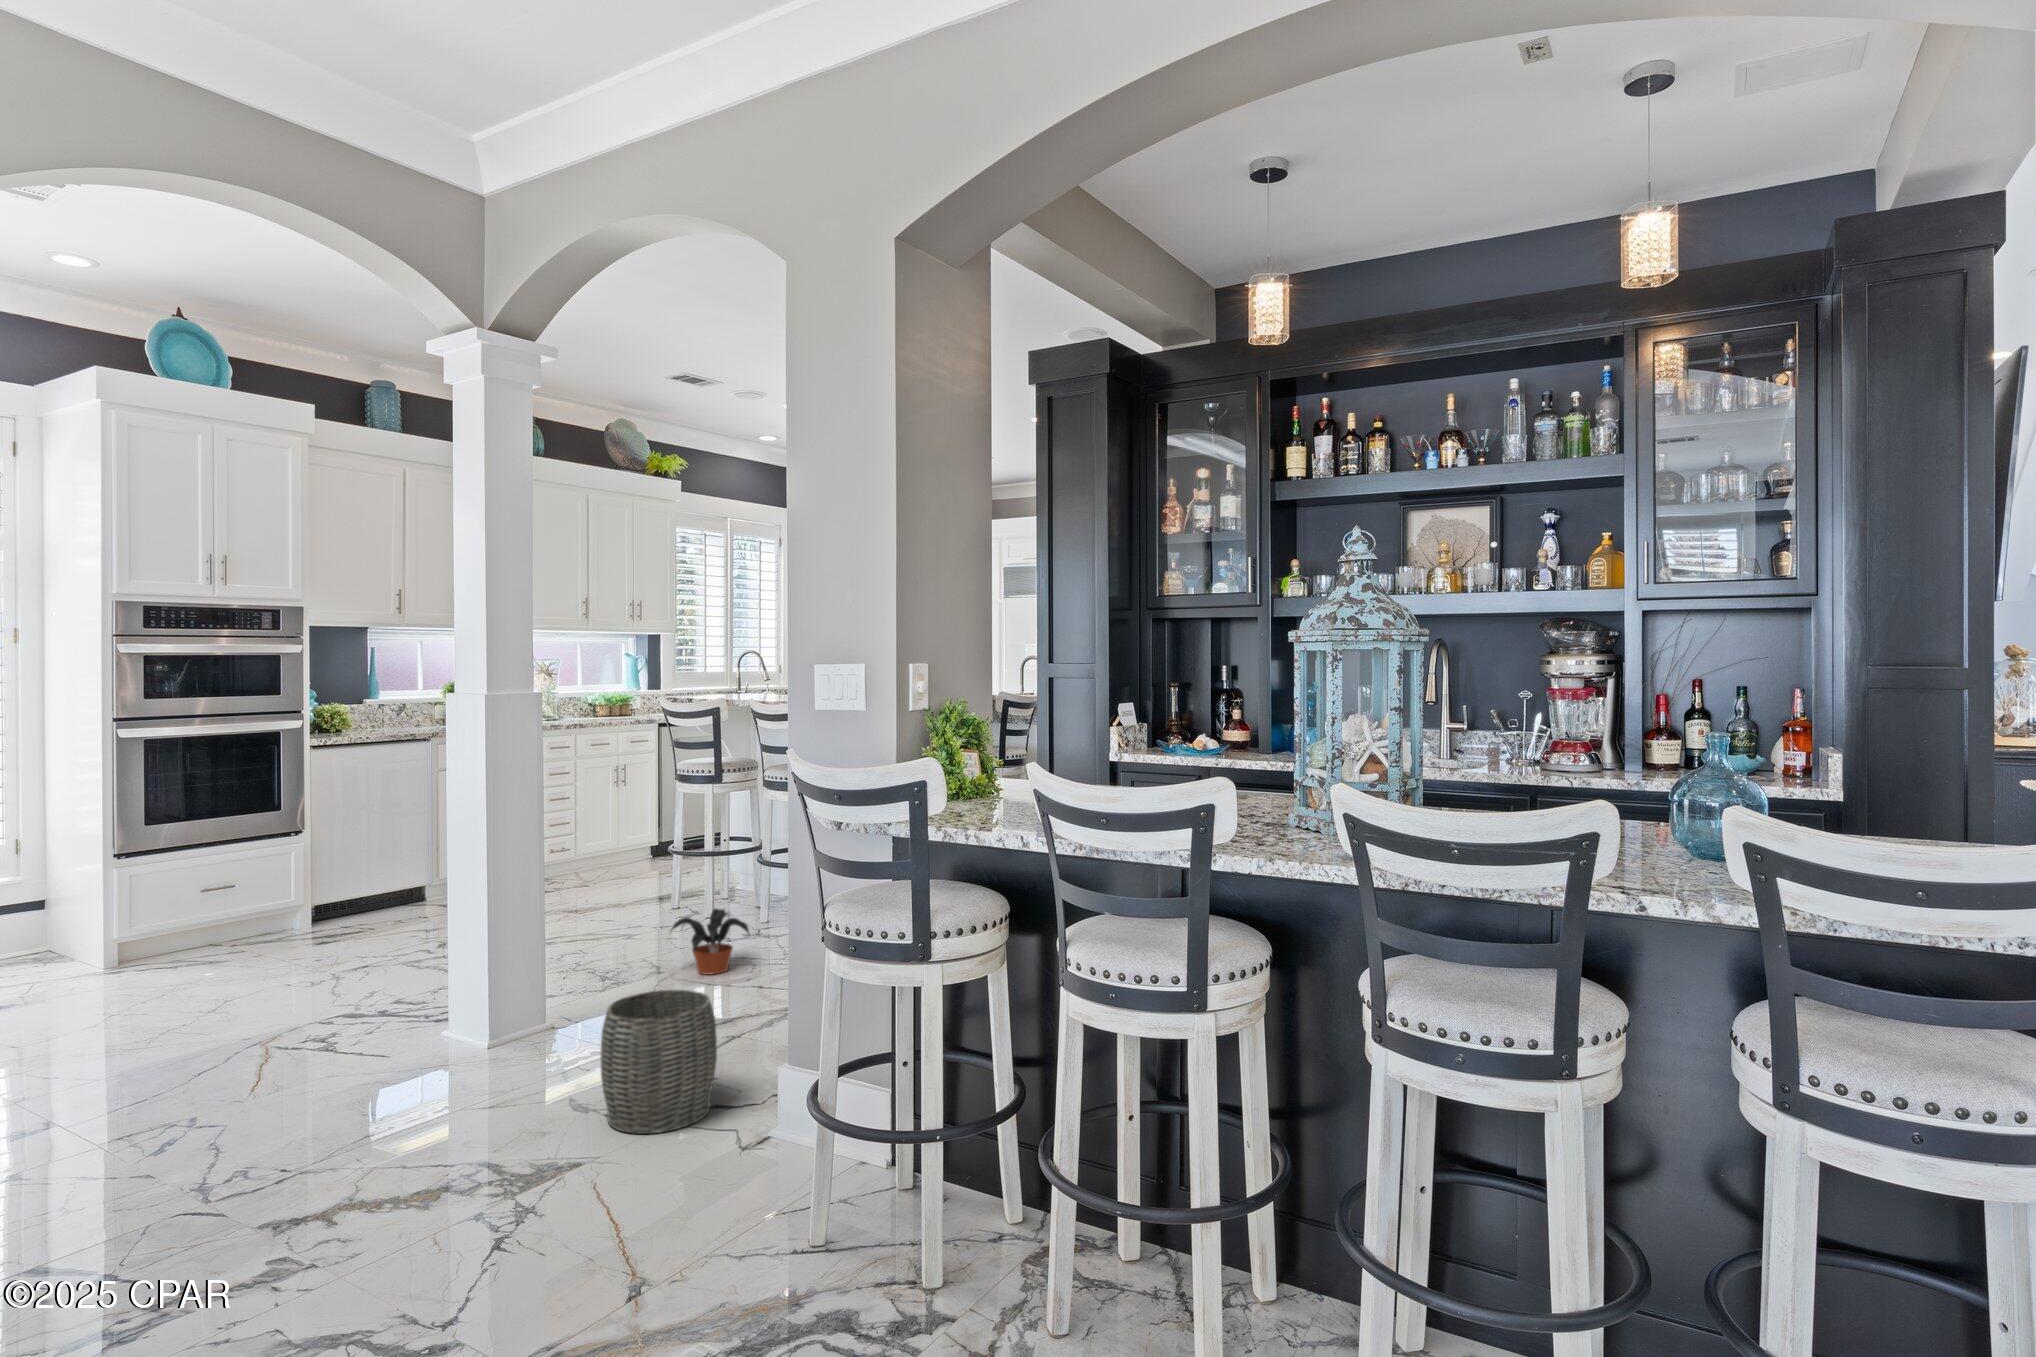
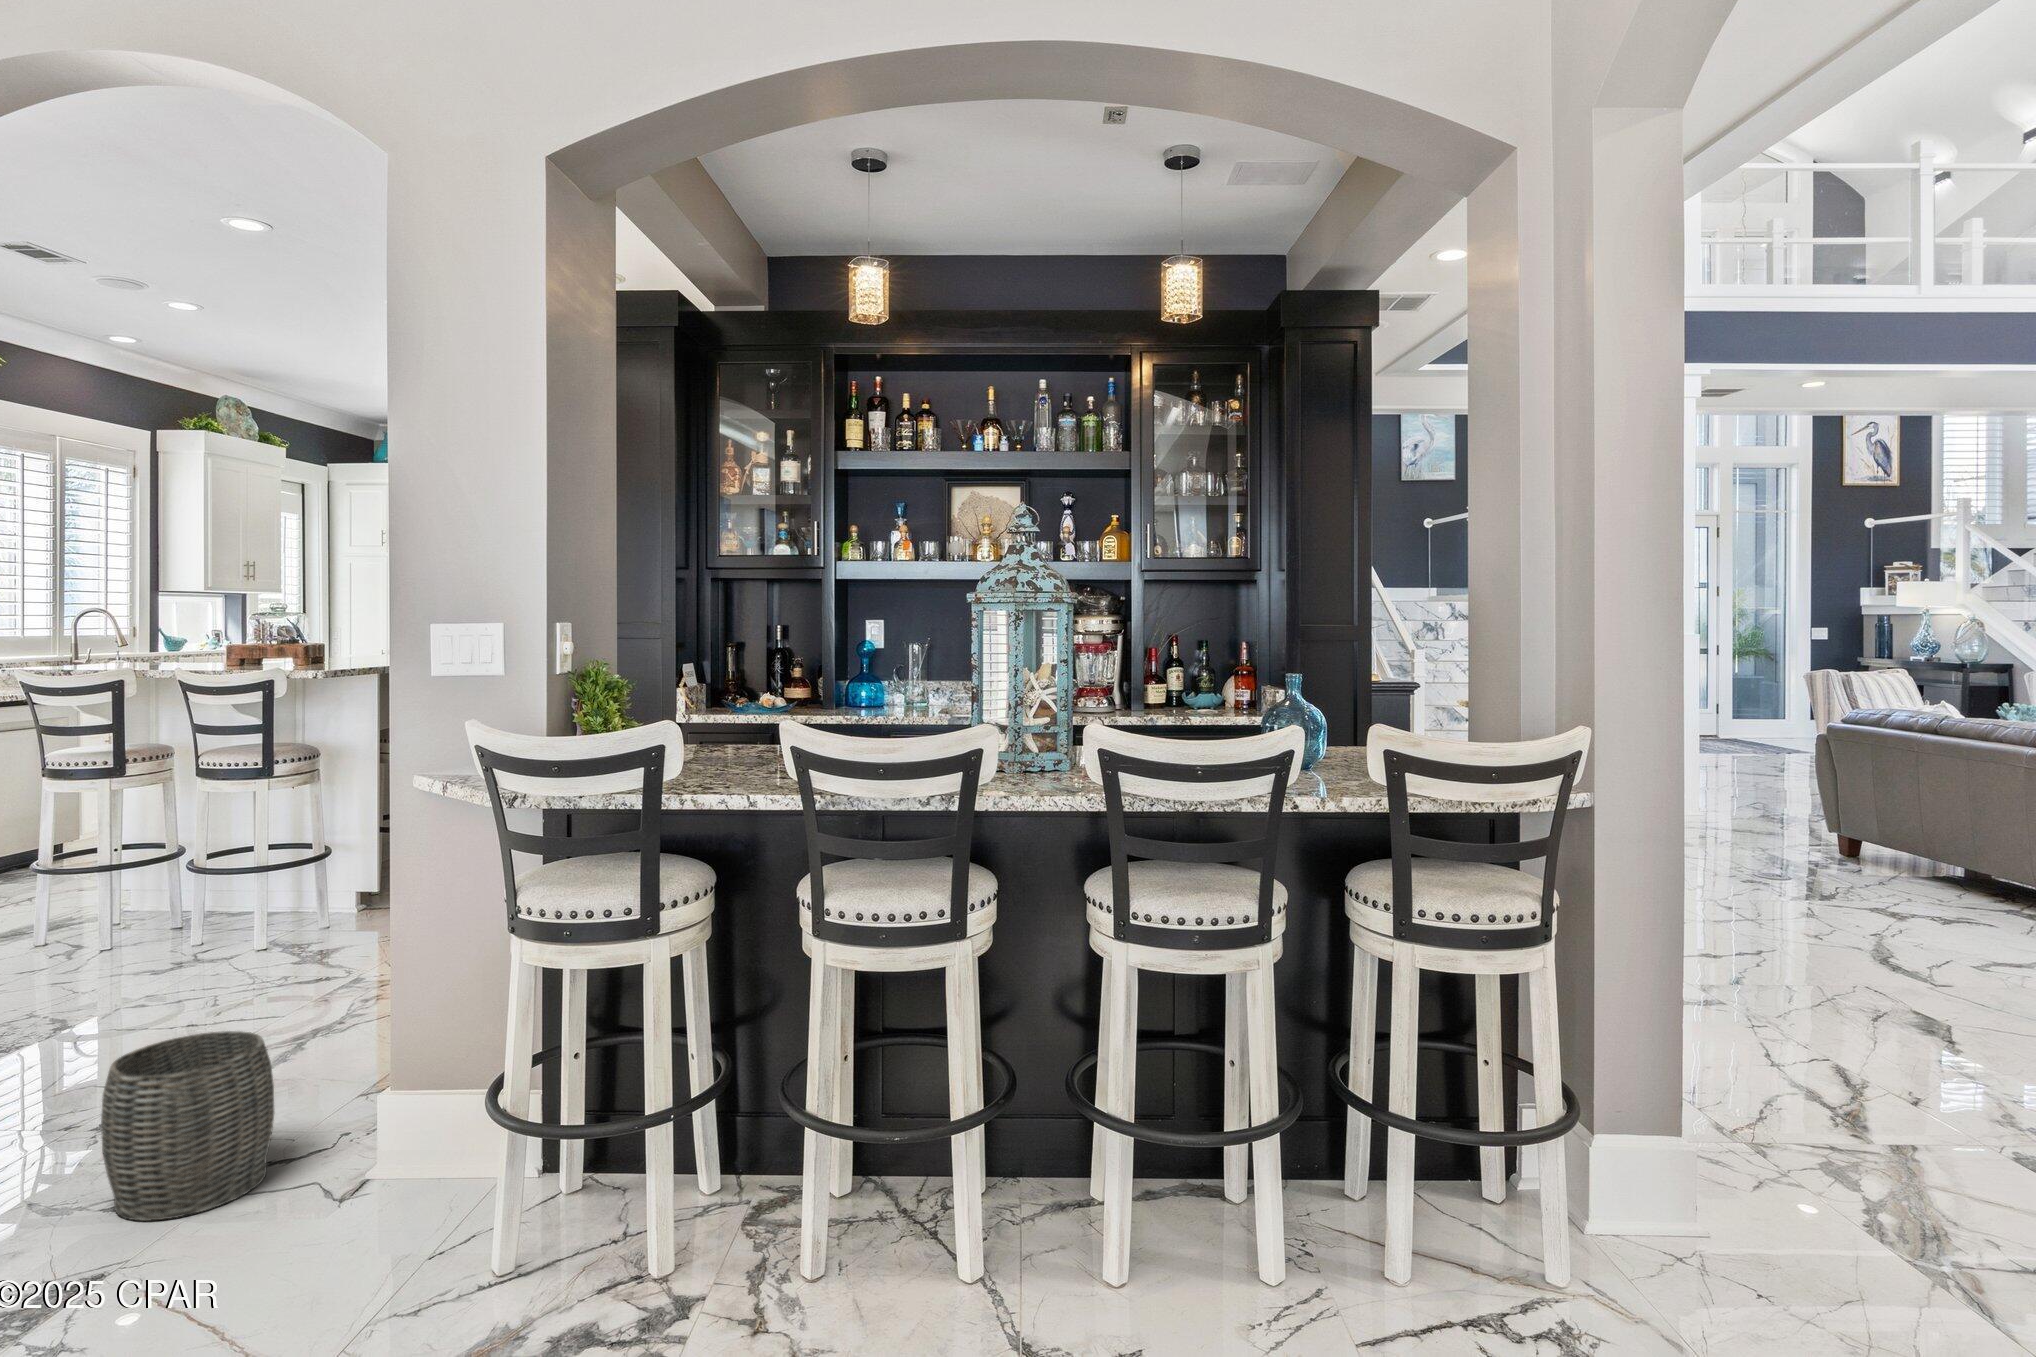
potted plant: present [672,909,749,975] -> none [96,937,221,1023]

